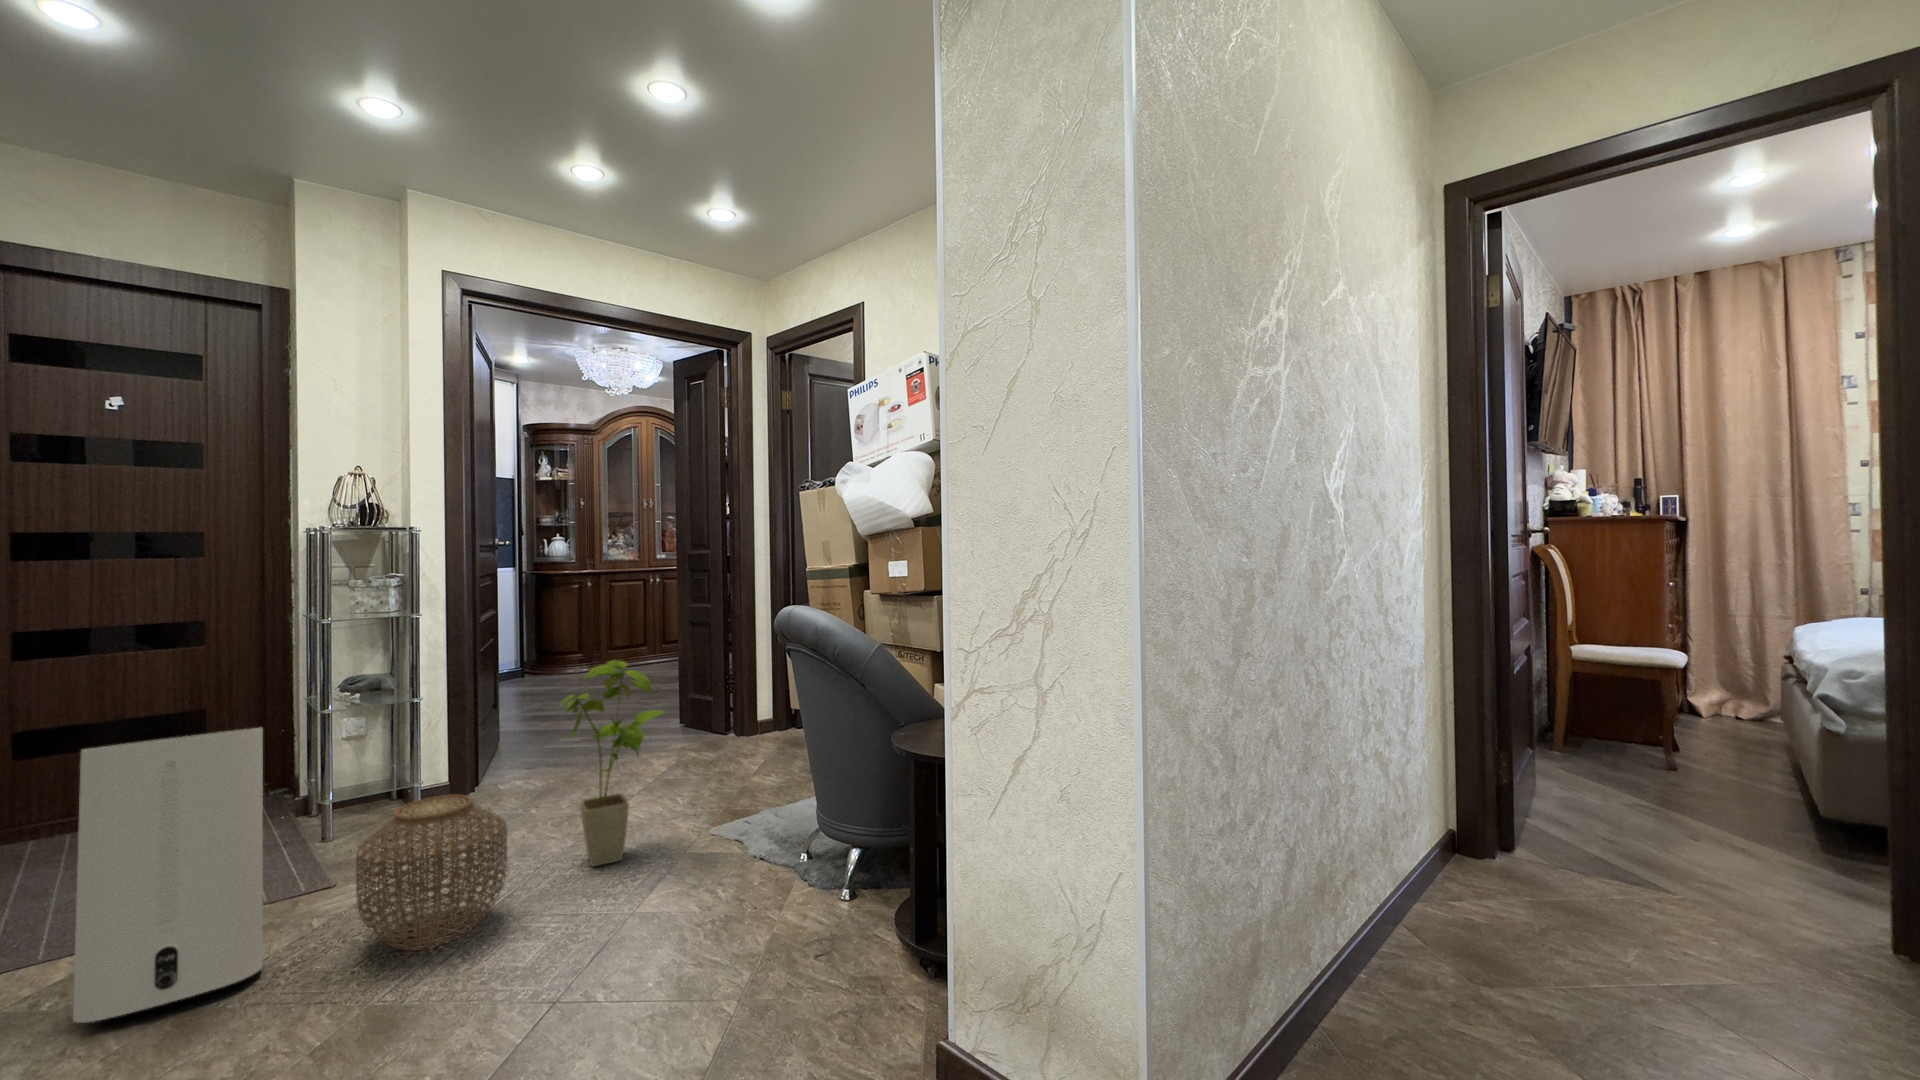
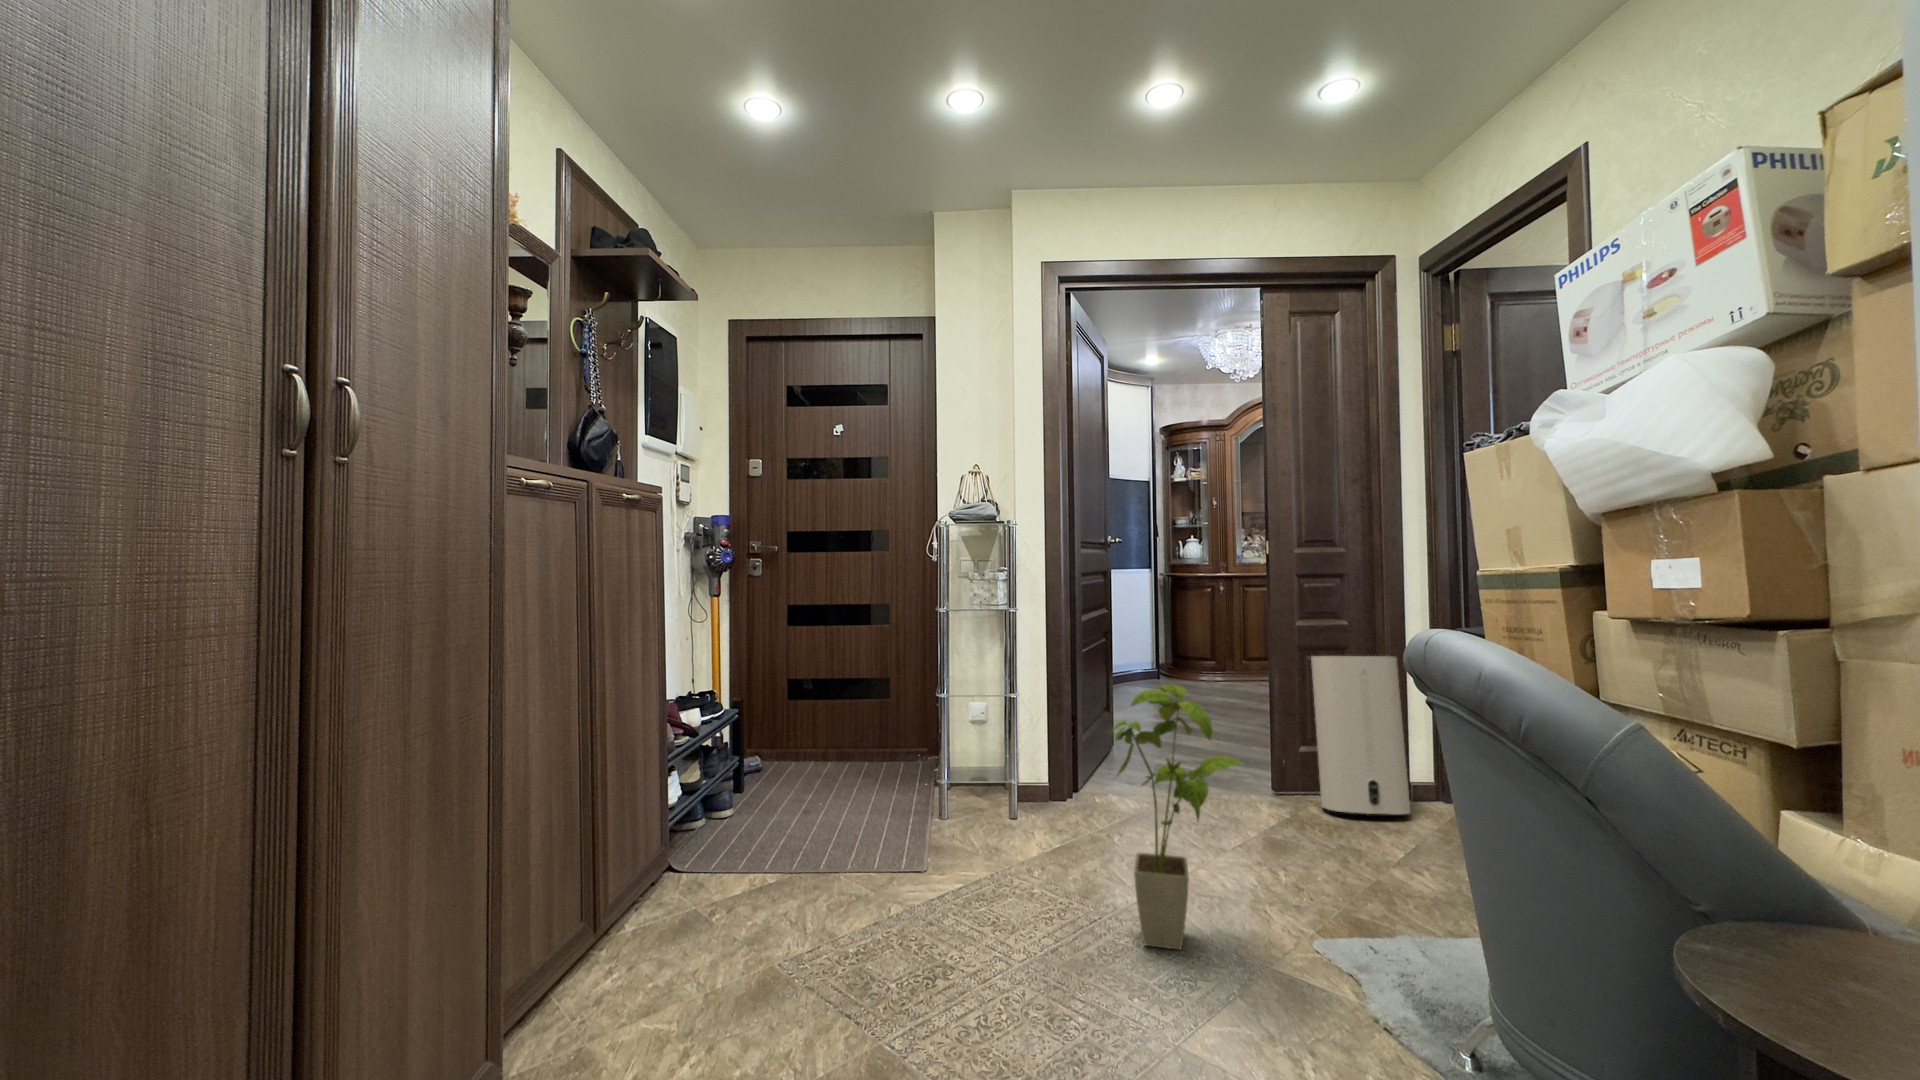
air purifier: present [73,728,263,1023] -> present [1311,656,1410,814]
woven basket: present [356,795,508,950] -> none [896,814,1035,993]

